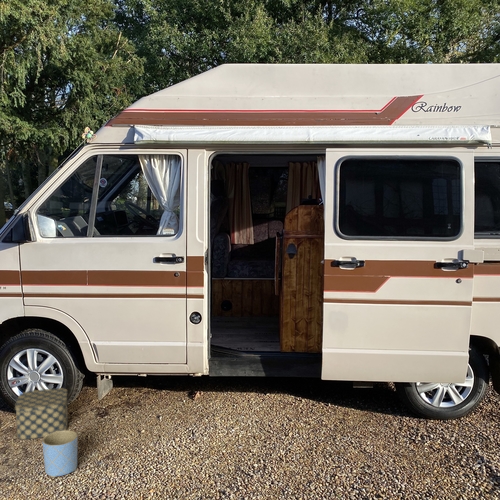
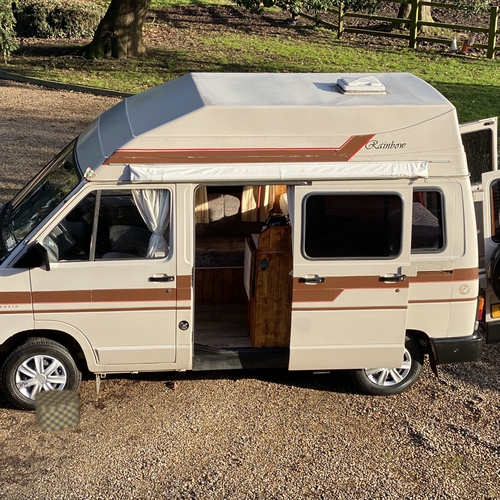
planter: present [42,430,78,477] -> none [83,422,109,457]

